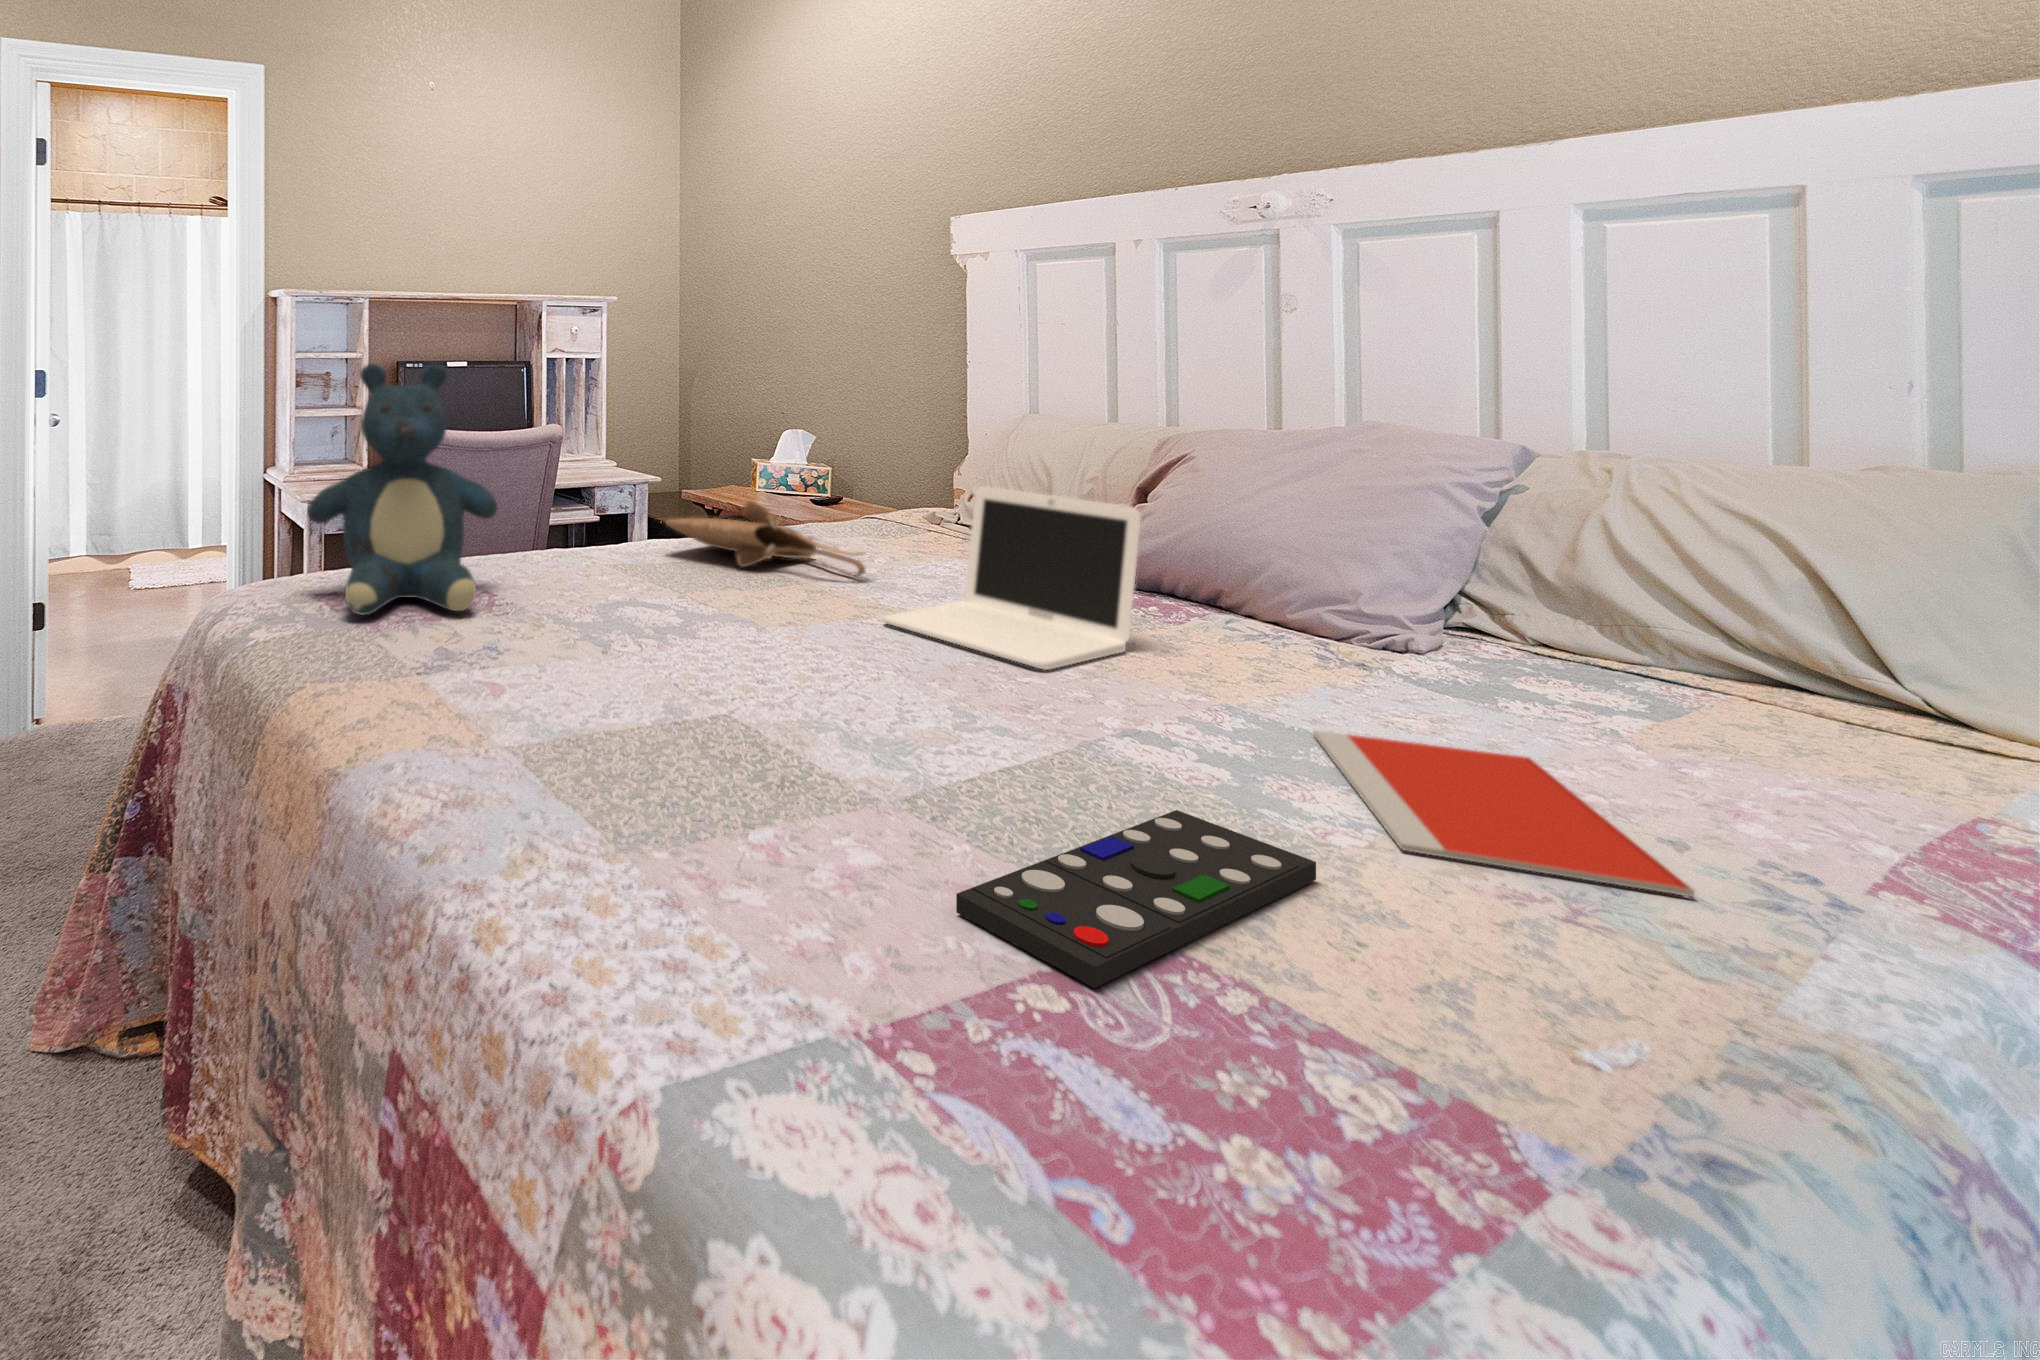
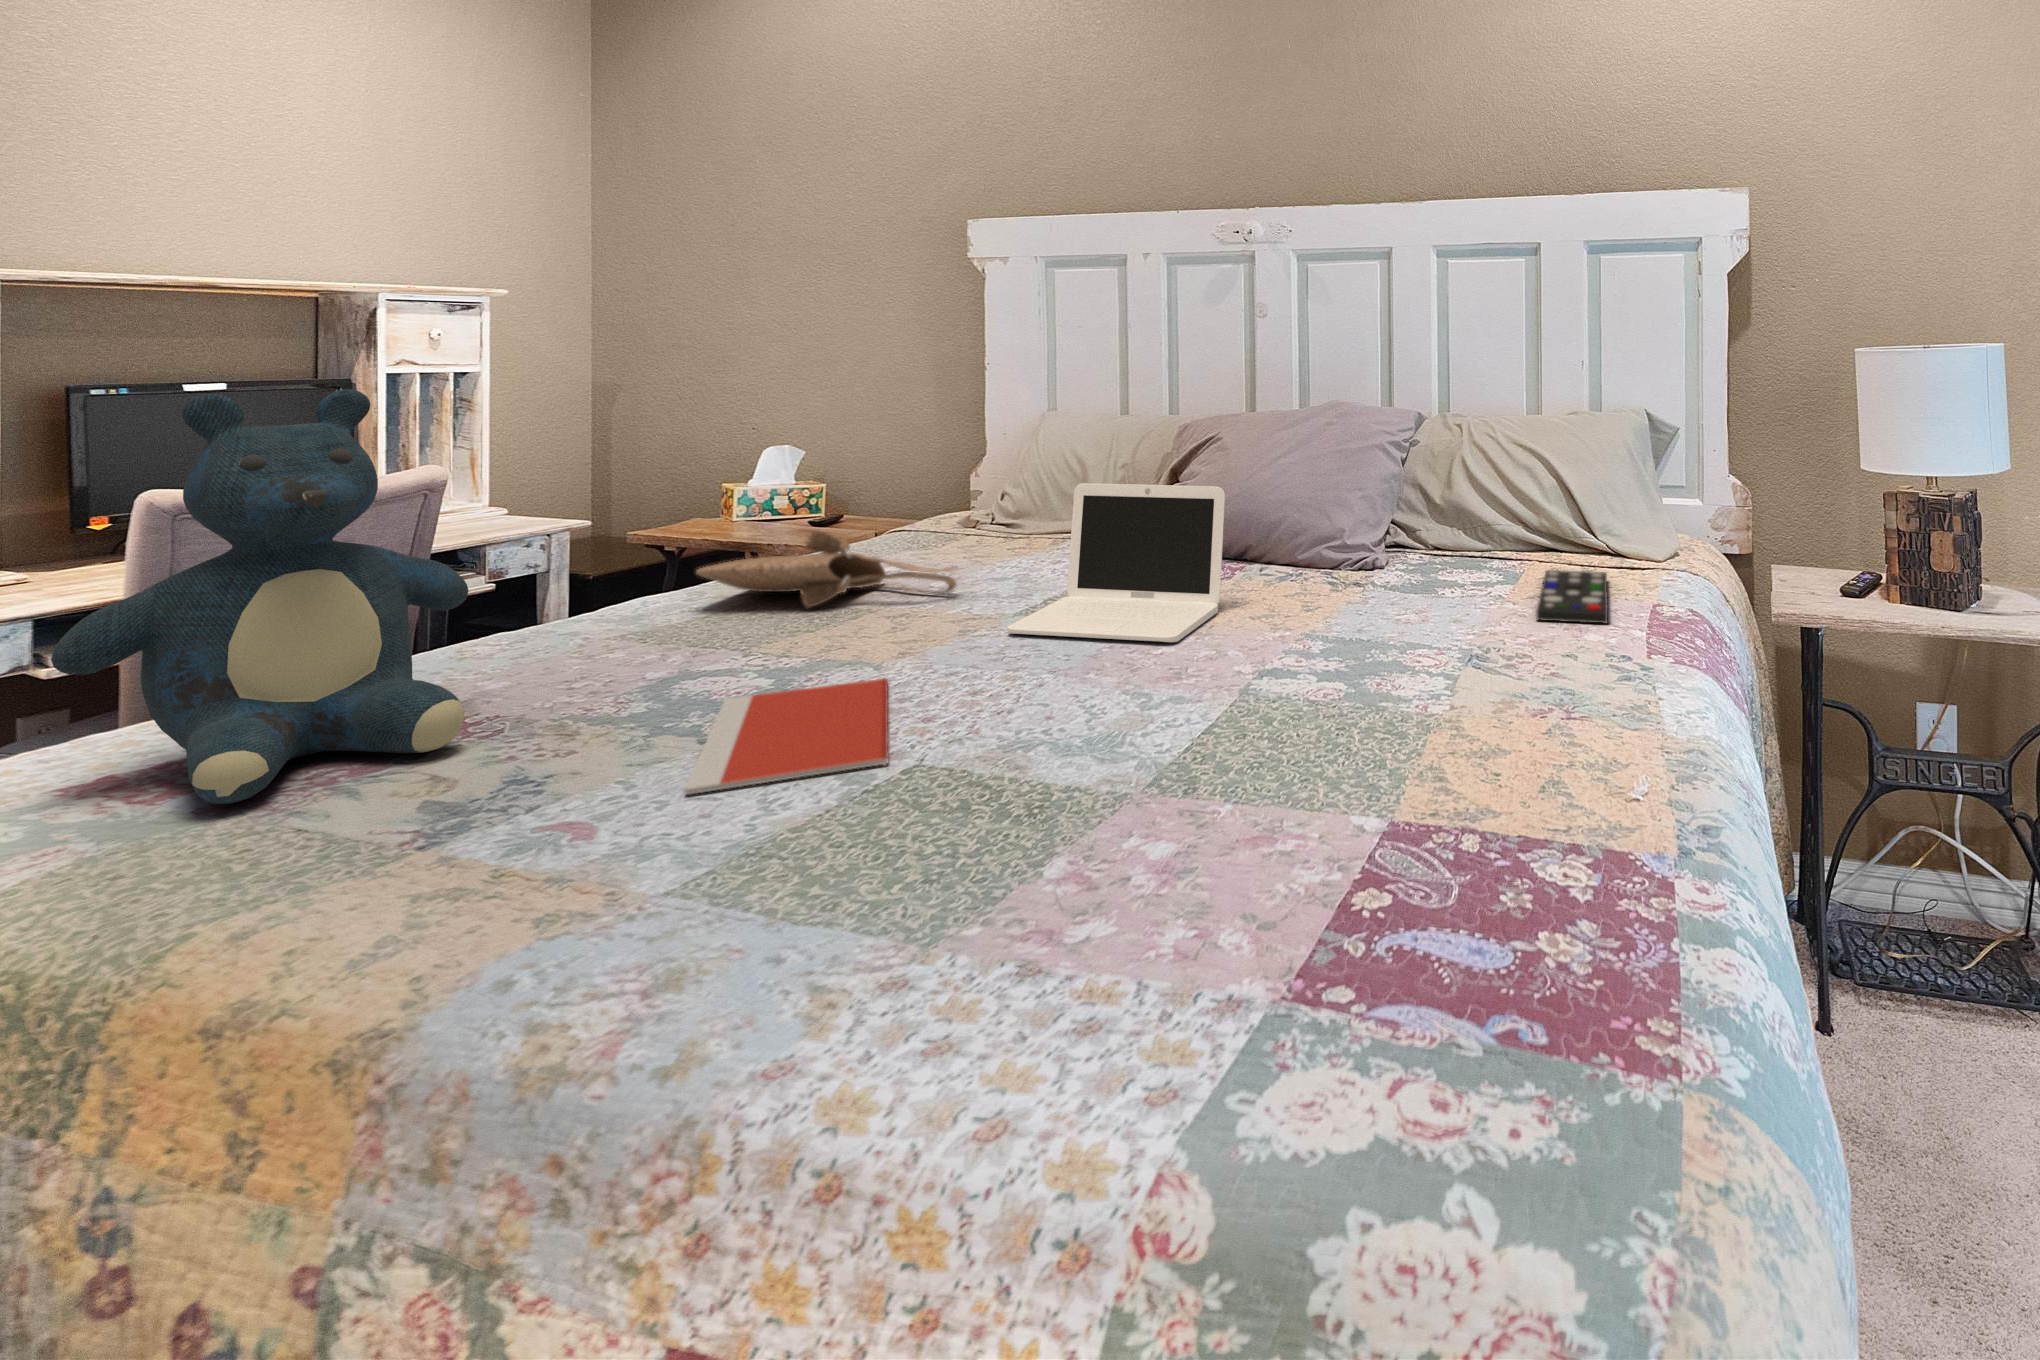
notebook: present [1313,730,1695,897] -> present [685,679,888,795]
remote control: present [956,810,1316,988] -> present [1536,570,1608,623]

